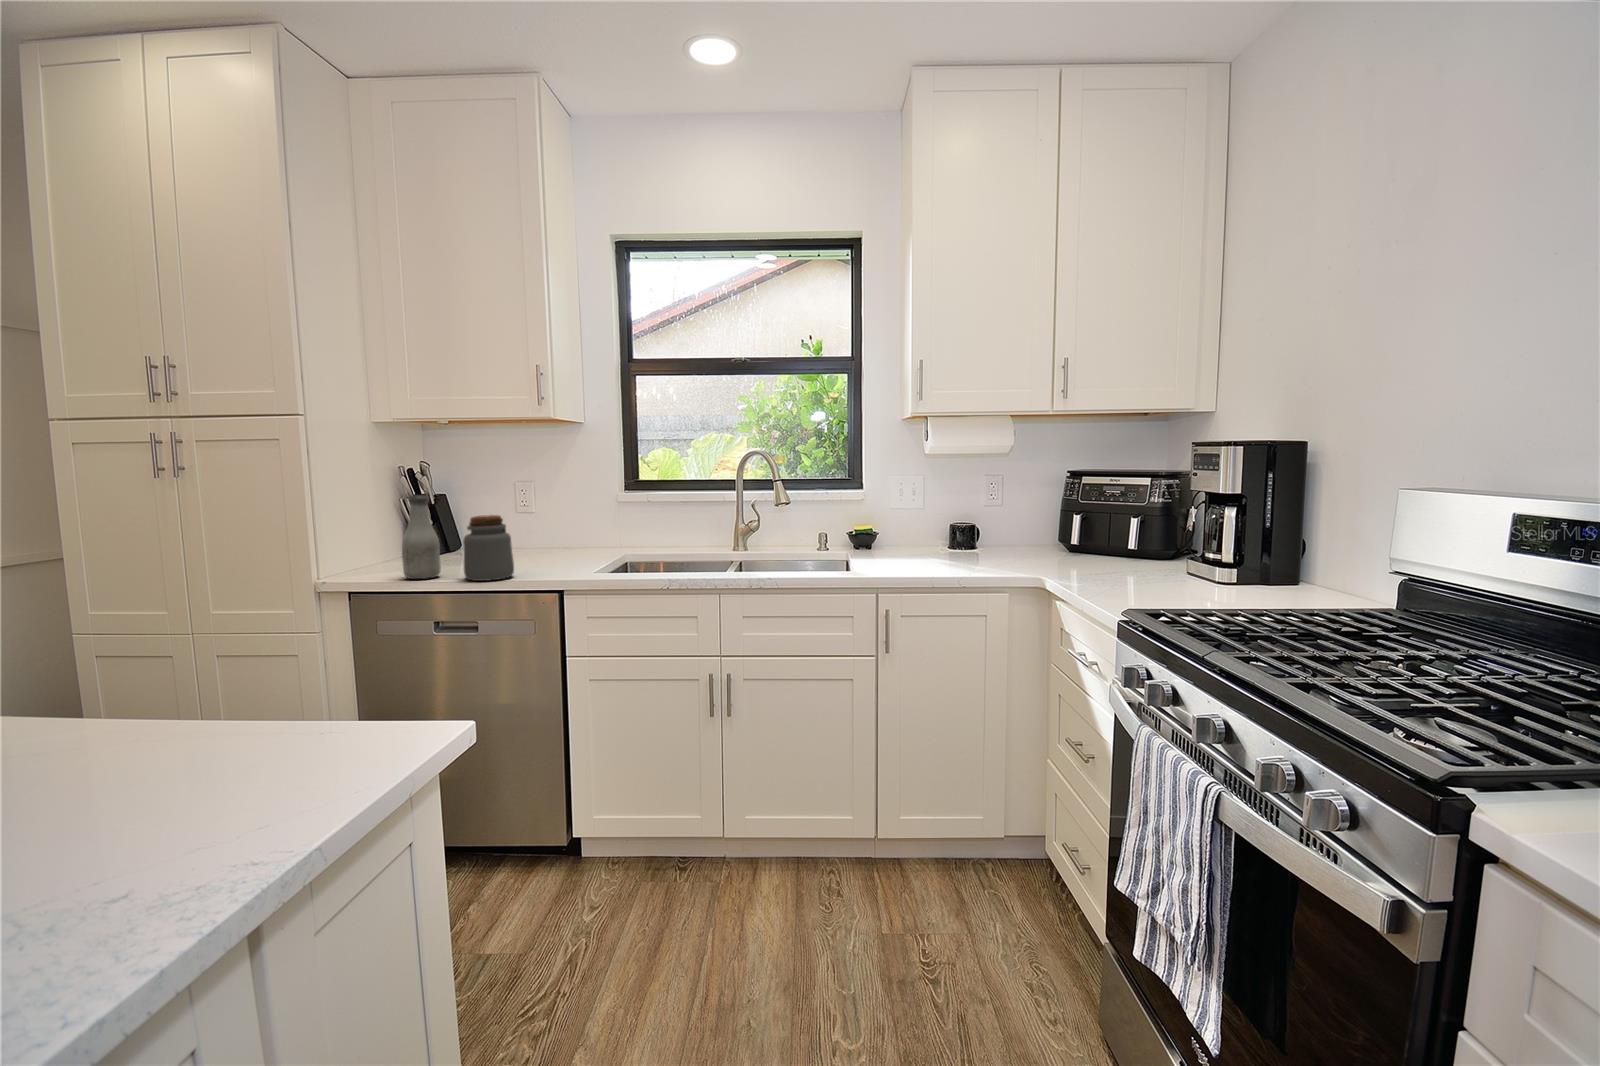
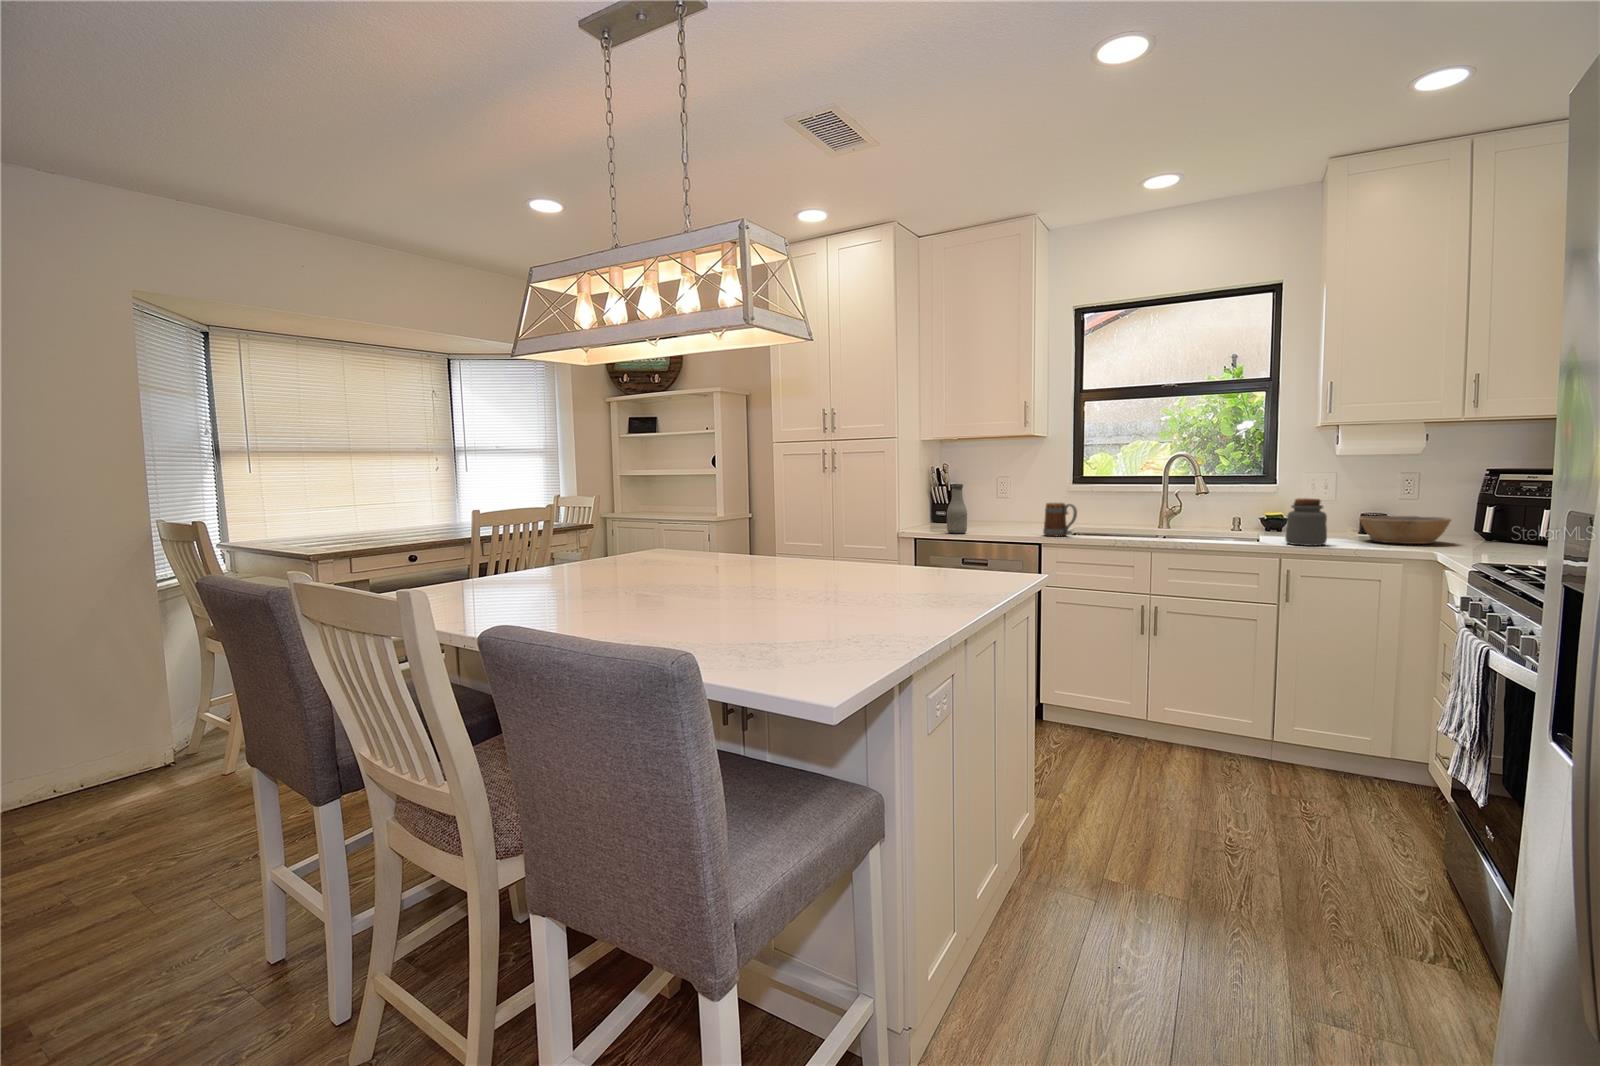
jar: present [463,515,514,581] -> present [1285,498,1327,546]
mug: none [563,523,612,577] -> present [1043,503,1077,537]
bowl: none [956,528,1048,565] -> present [1359,516,1451,544]

